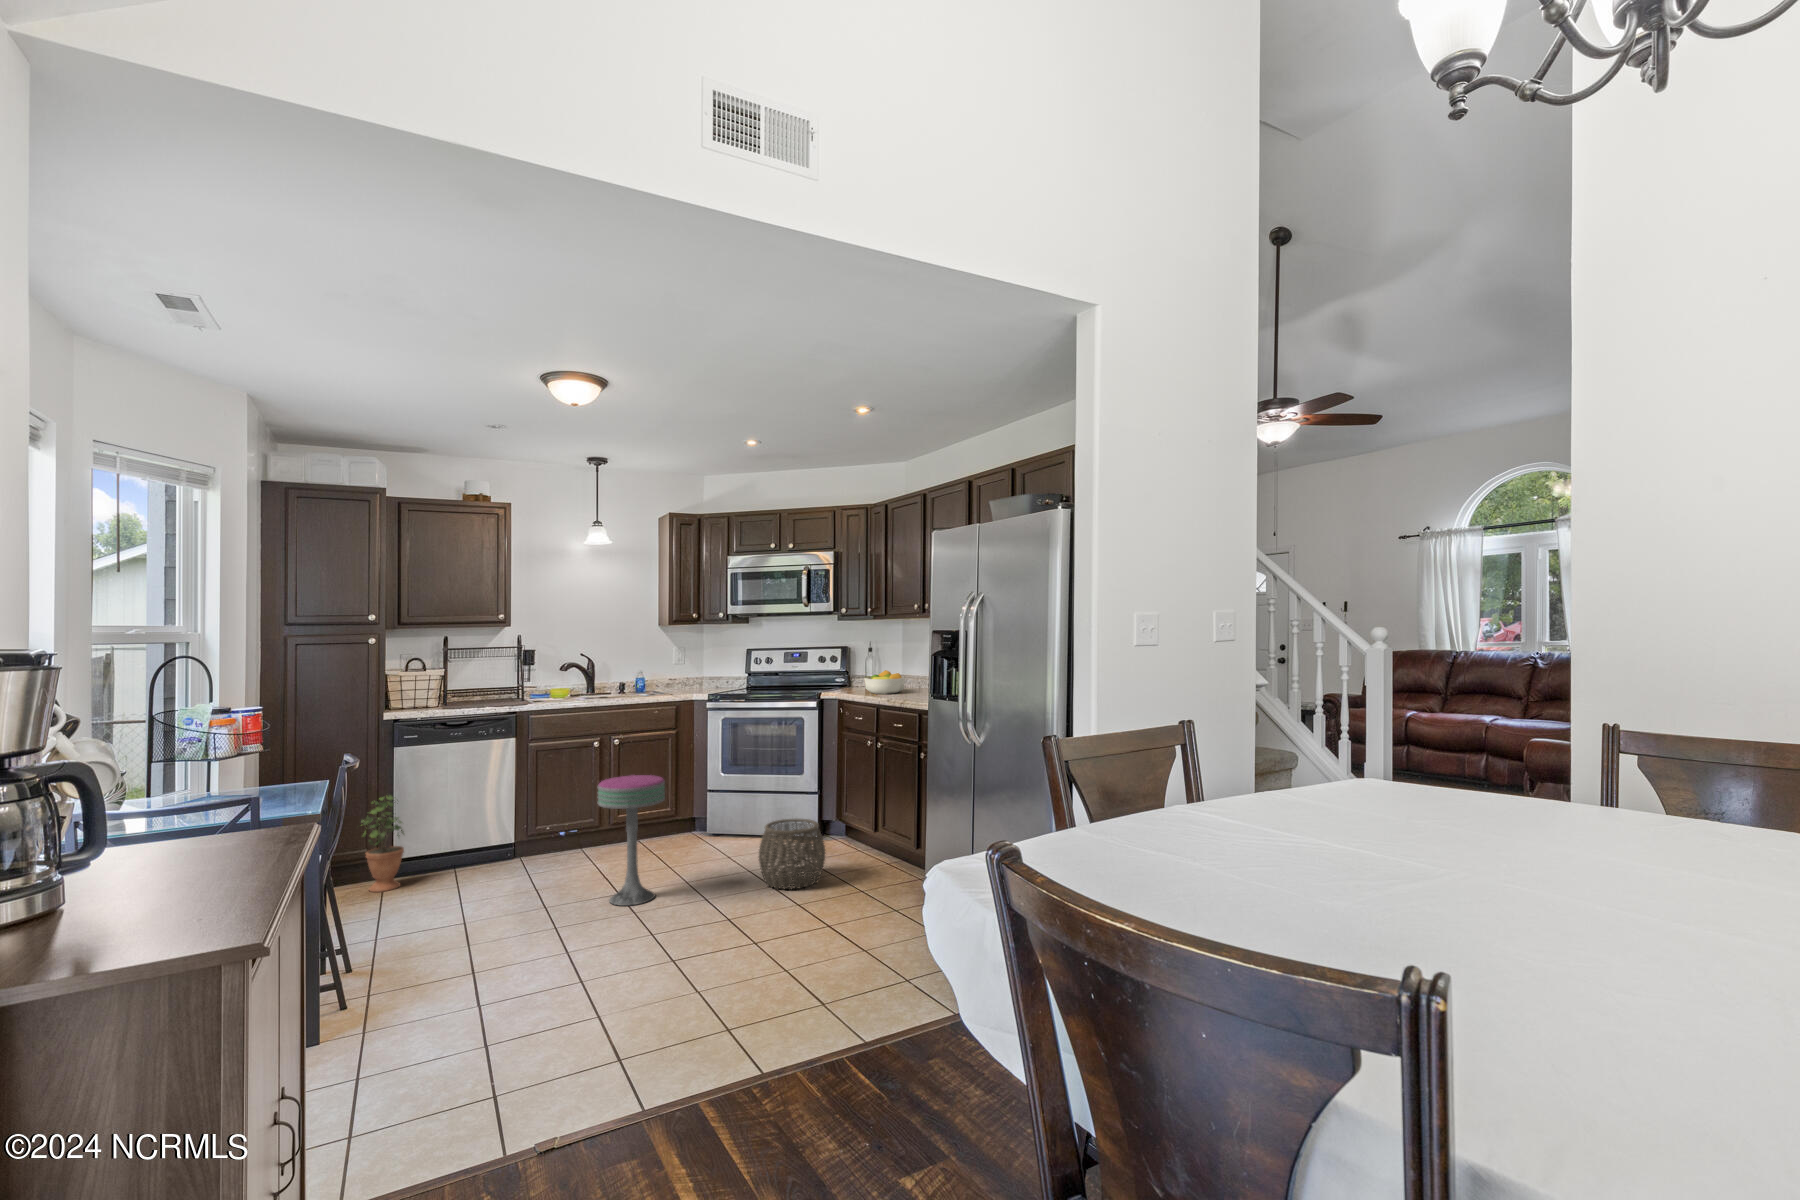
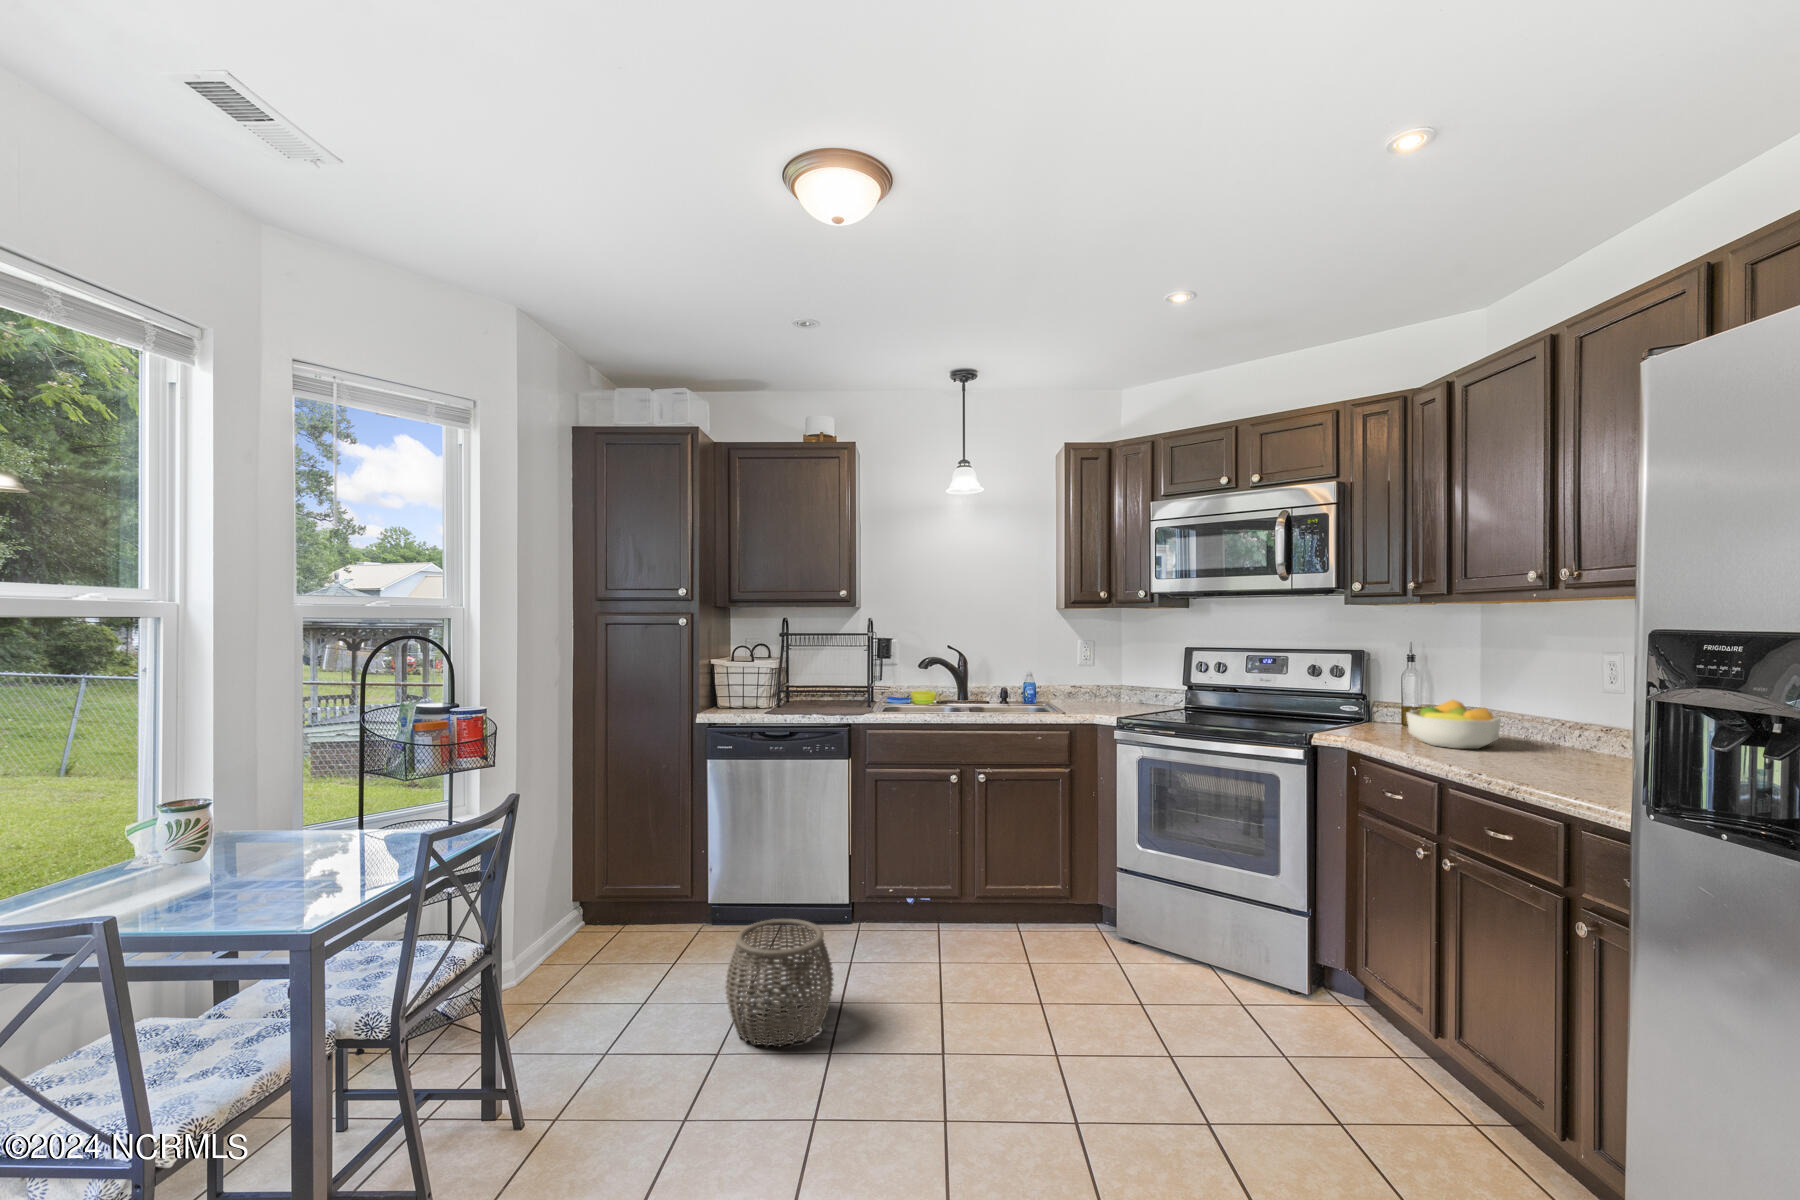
bar stool: present [597,775,665,906] -> none [906,856,1016,1093]
potted plant: present [361,795,404,892] -> none [656,816,711,949]
woven basket: present [759,819,826,889] -> present [725,919,834,1046]

